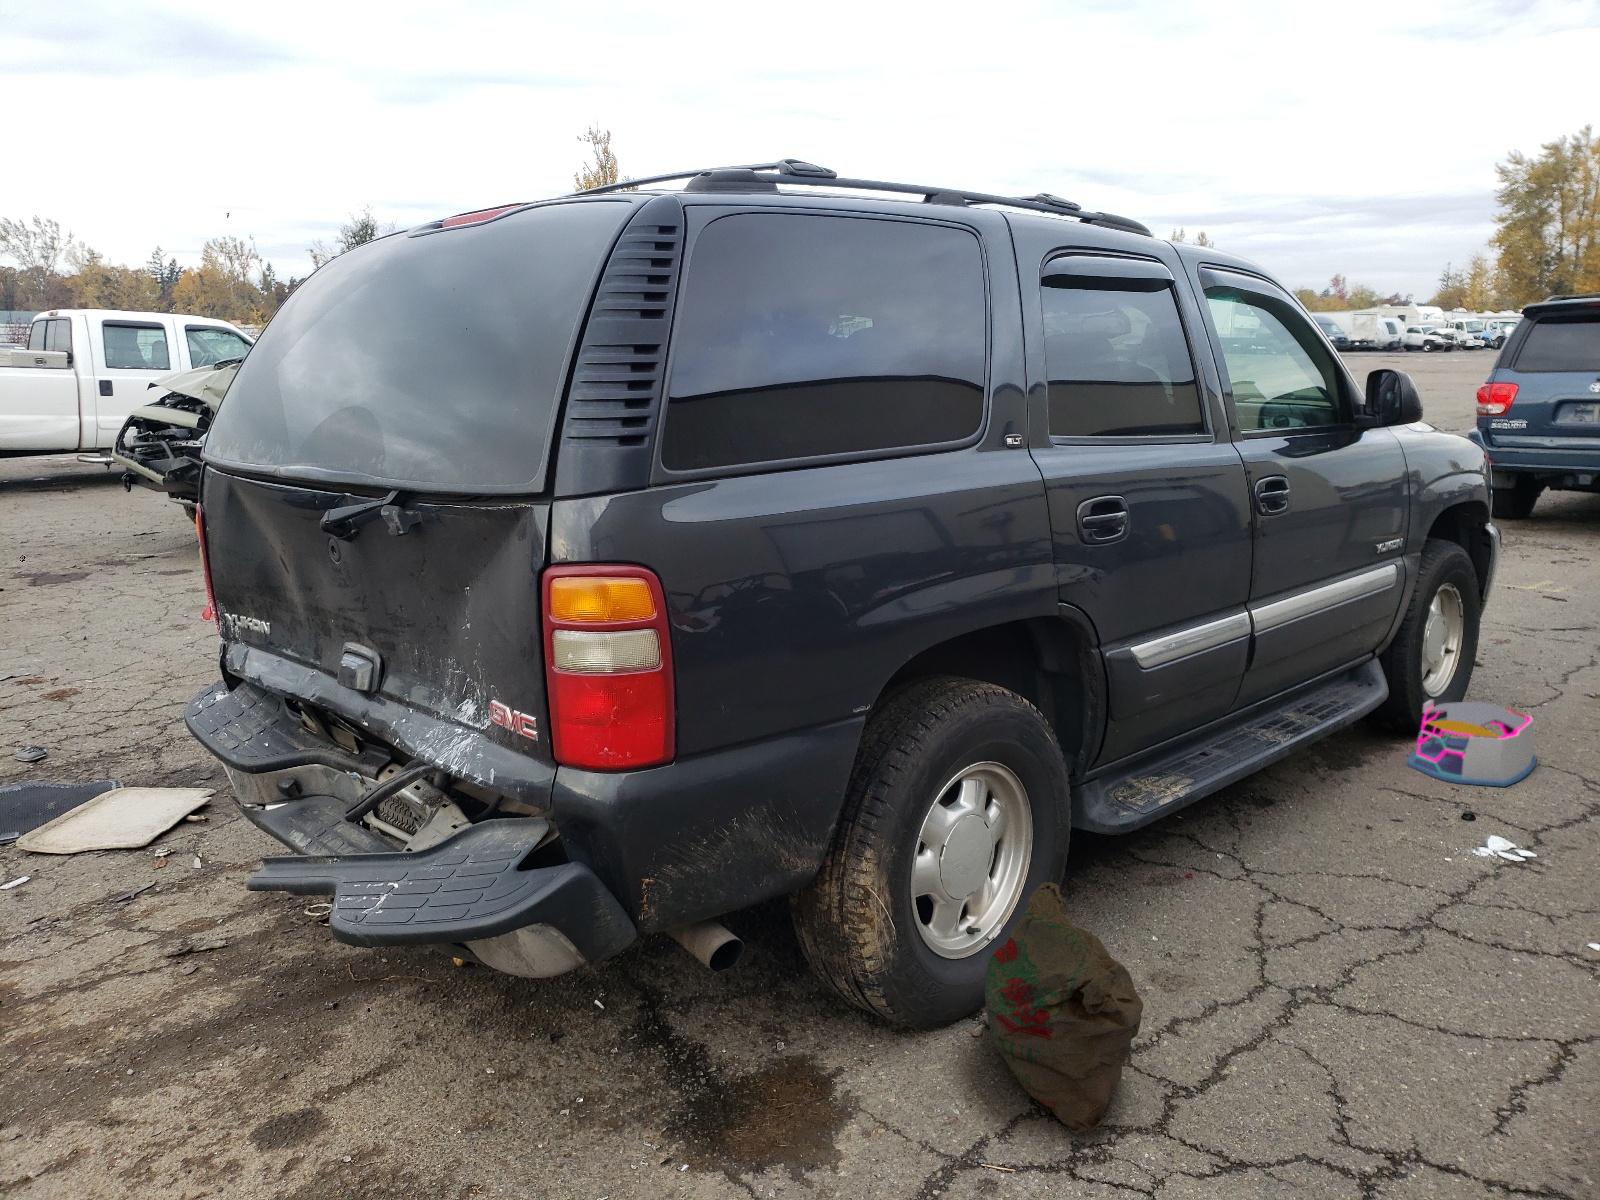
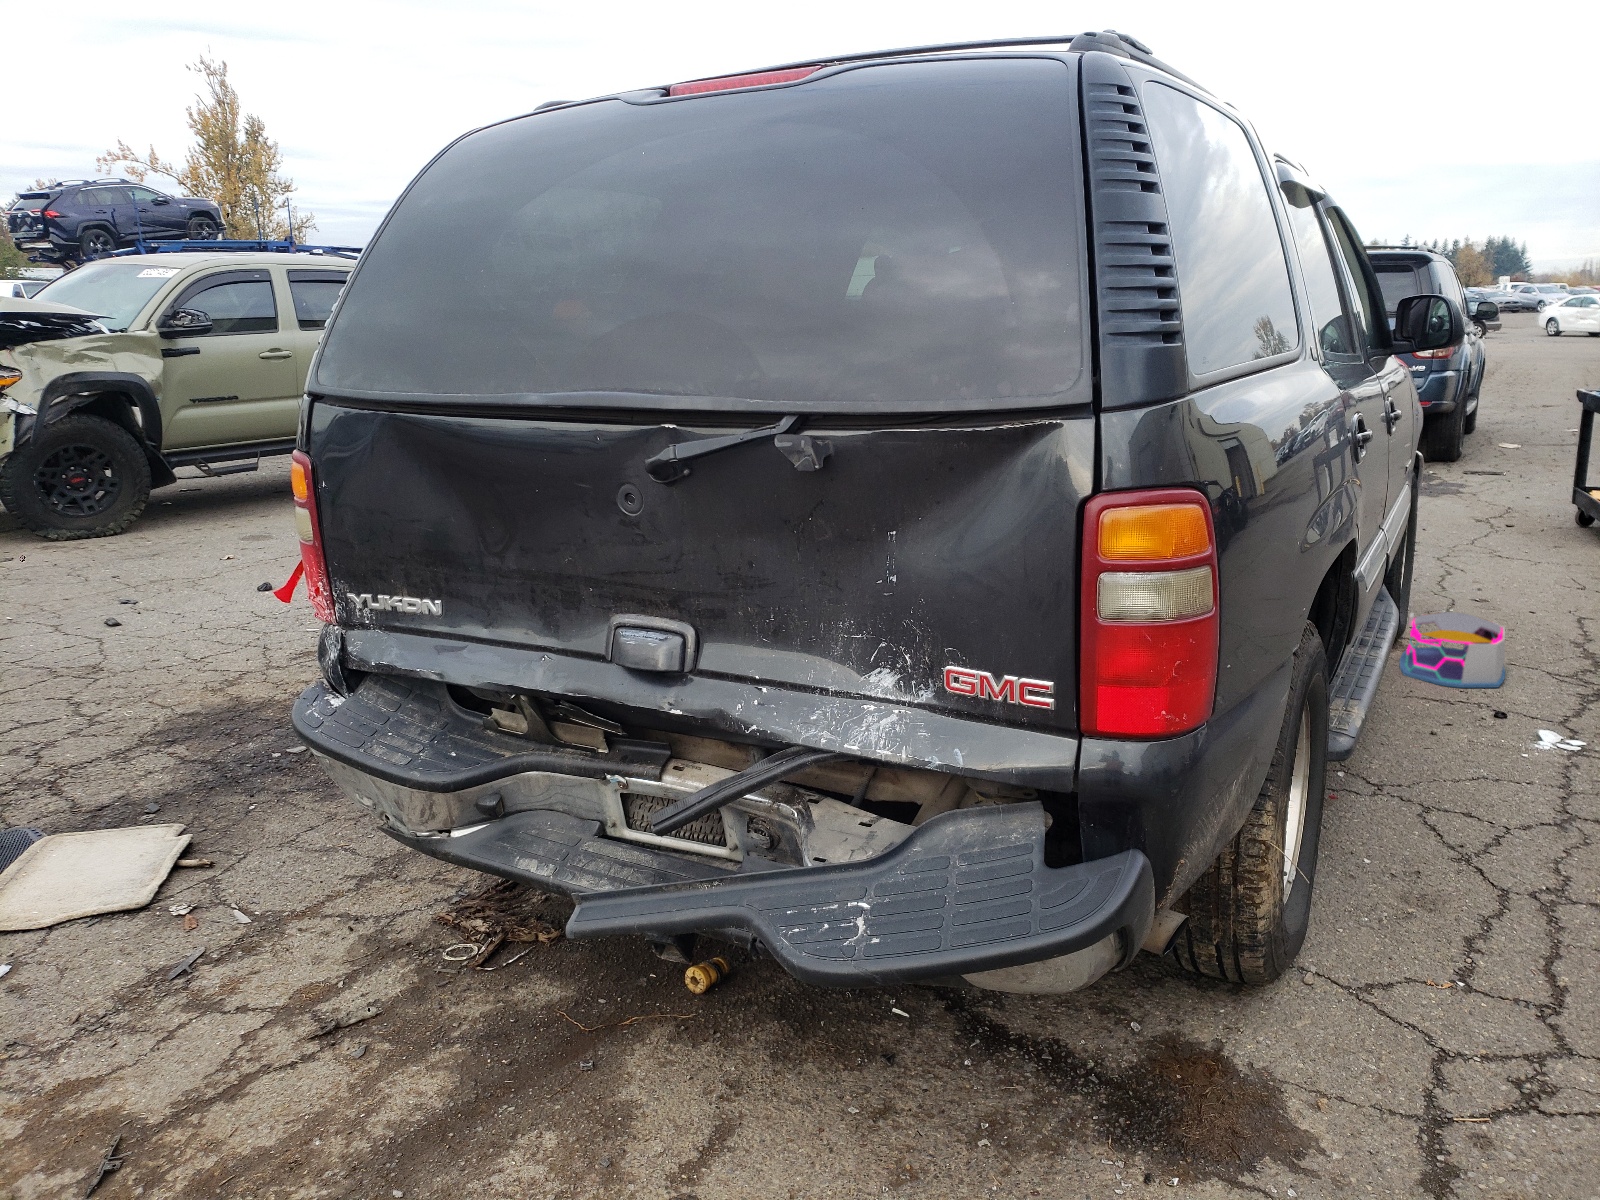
bag: present [985,882,1144,1136] -> none [1303,816,1536,1069]

